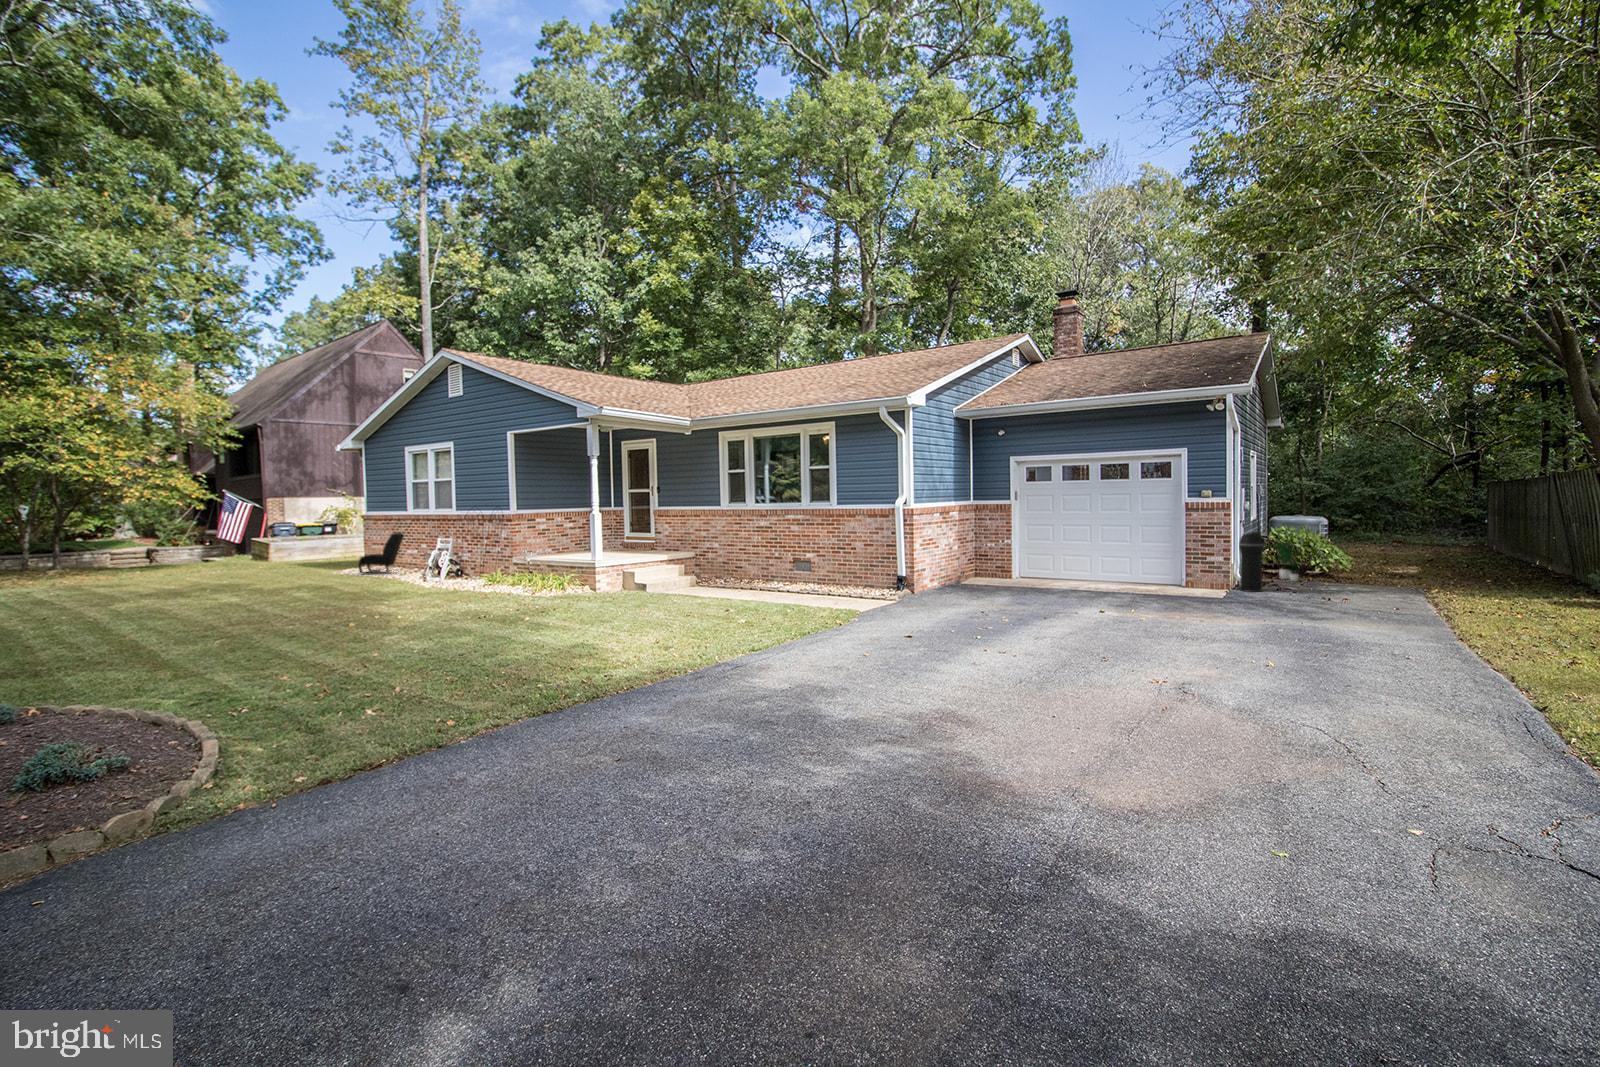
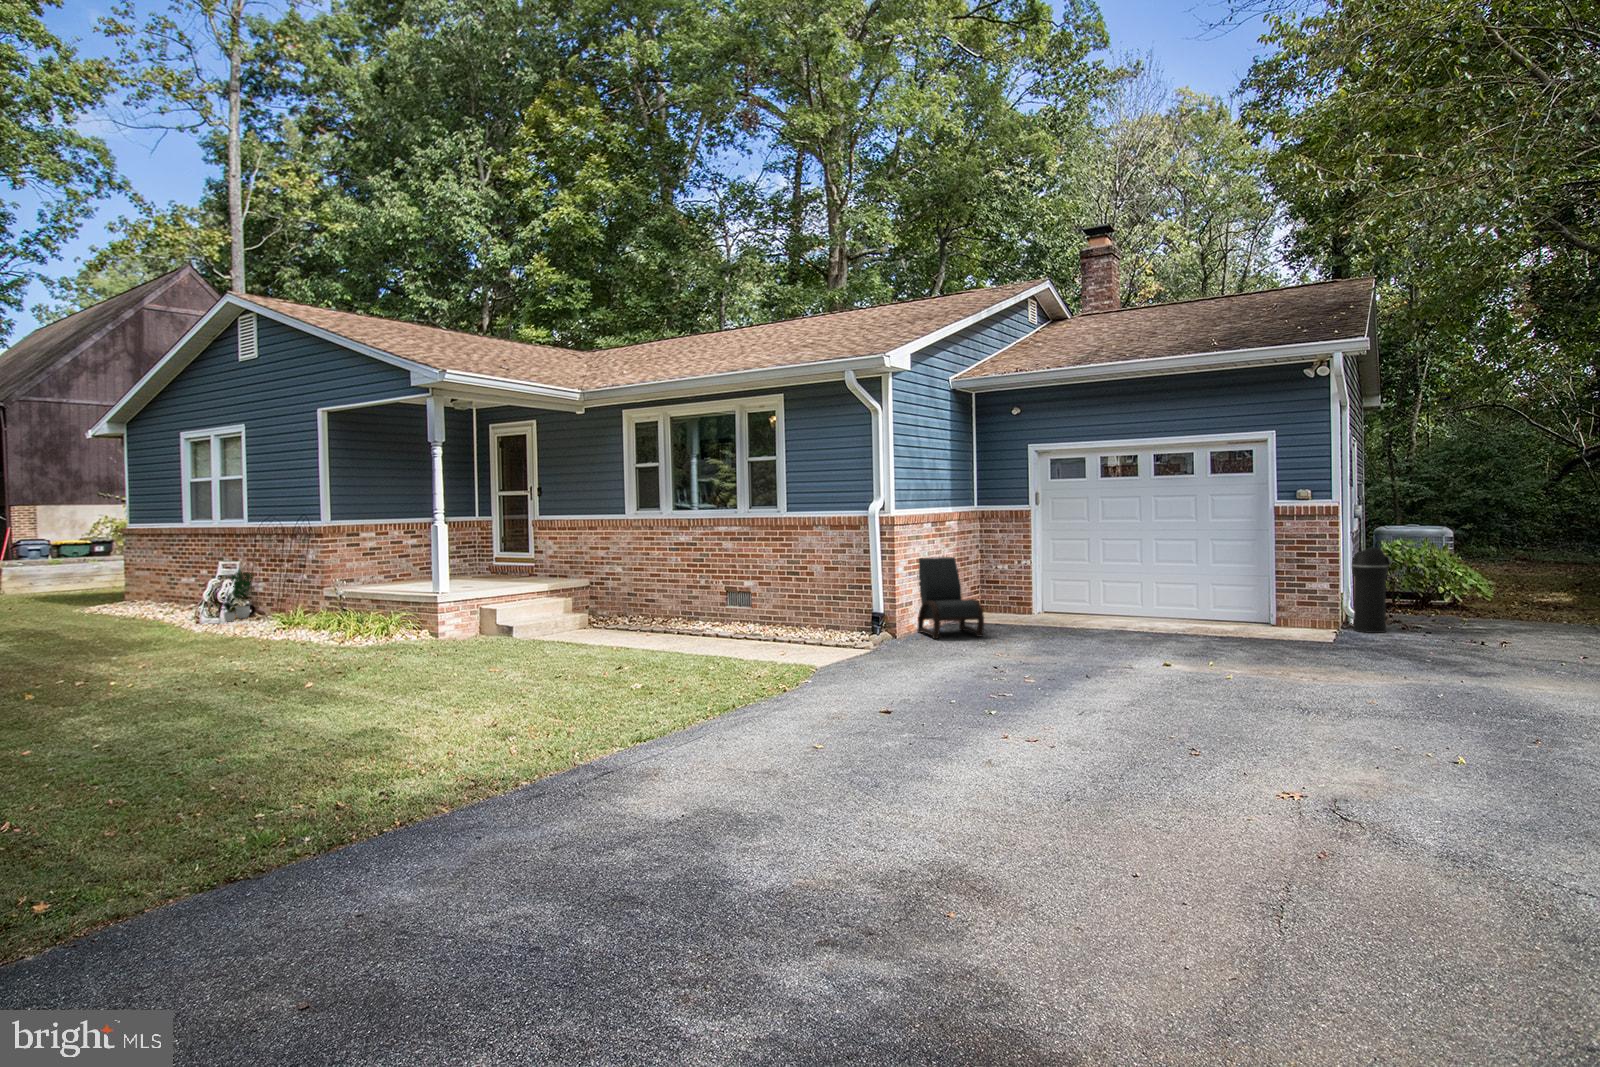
lounge chair: present [358,533,404,575] -> present [917,557,984,639]
potted plant: present [1276,542,1300,581] -> present [217,570,252,622]

